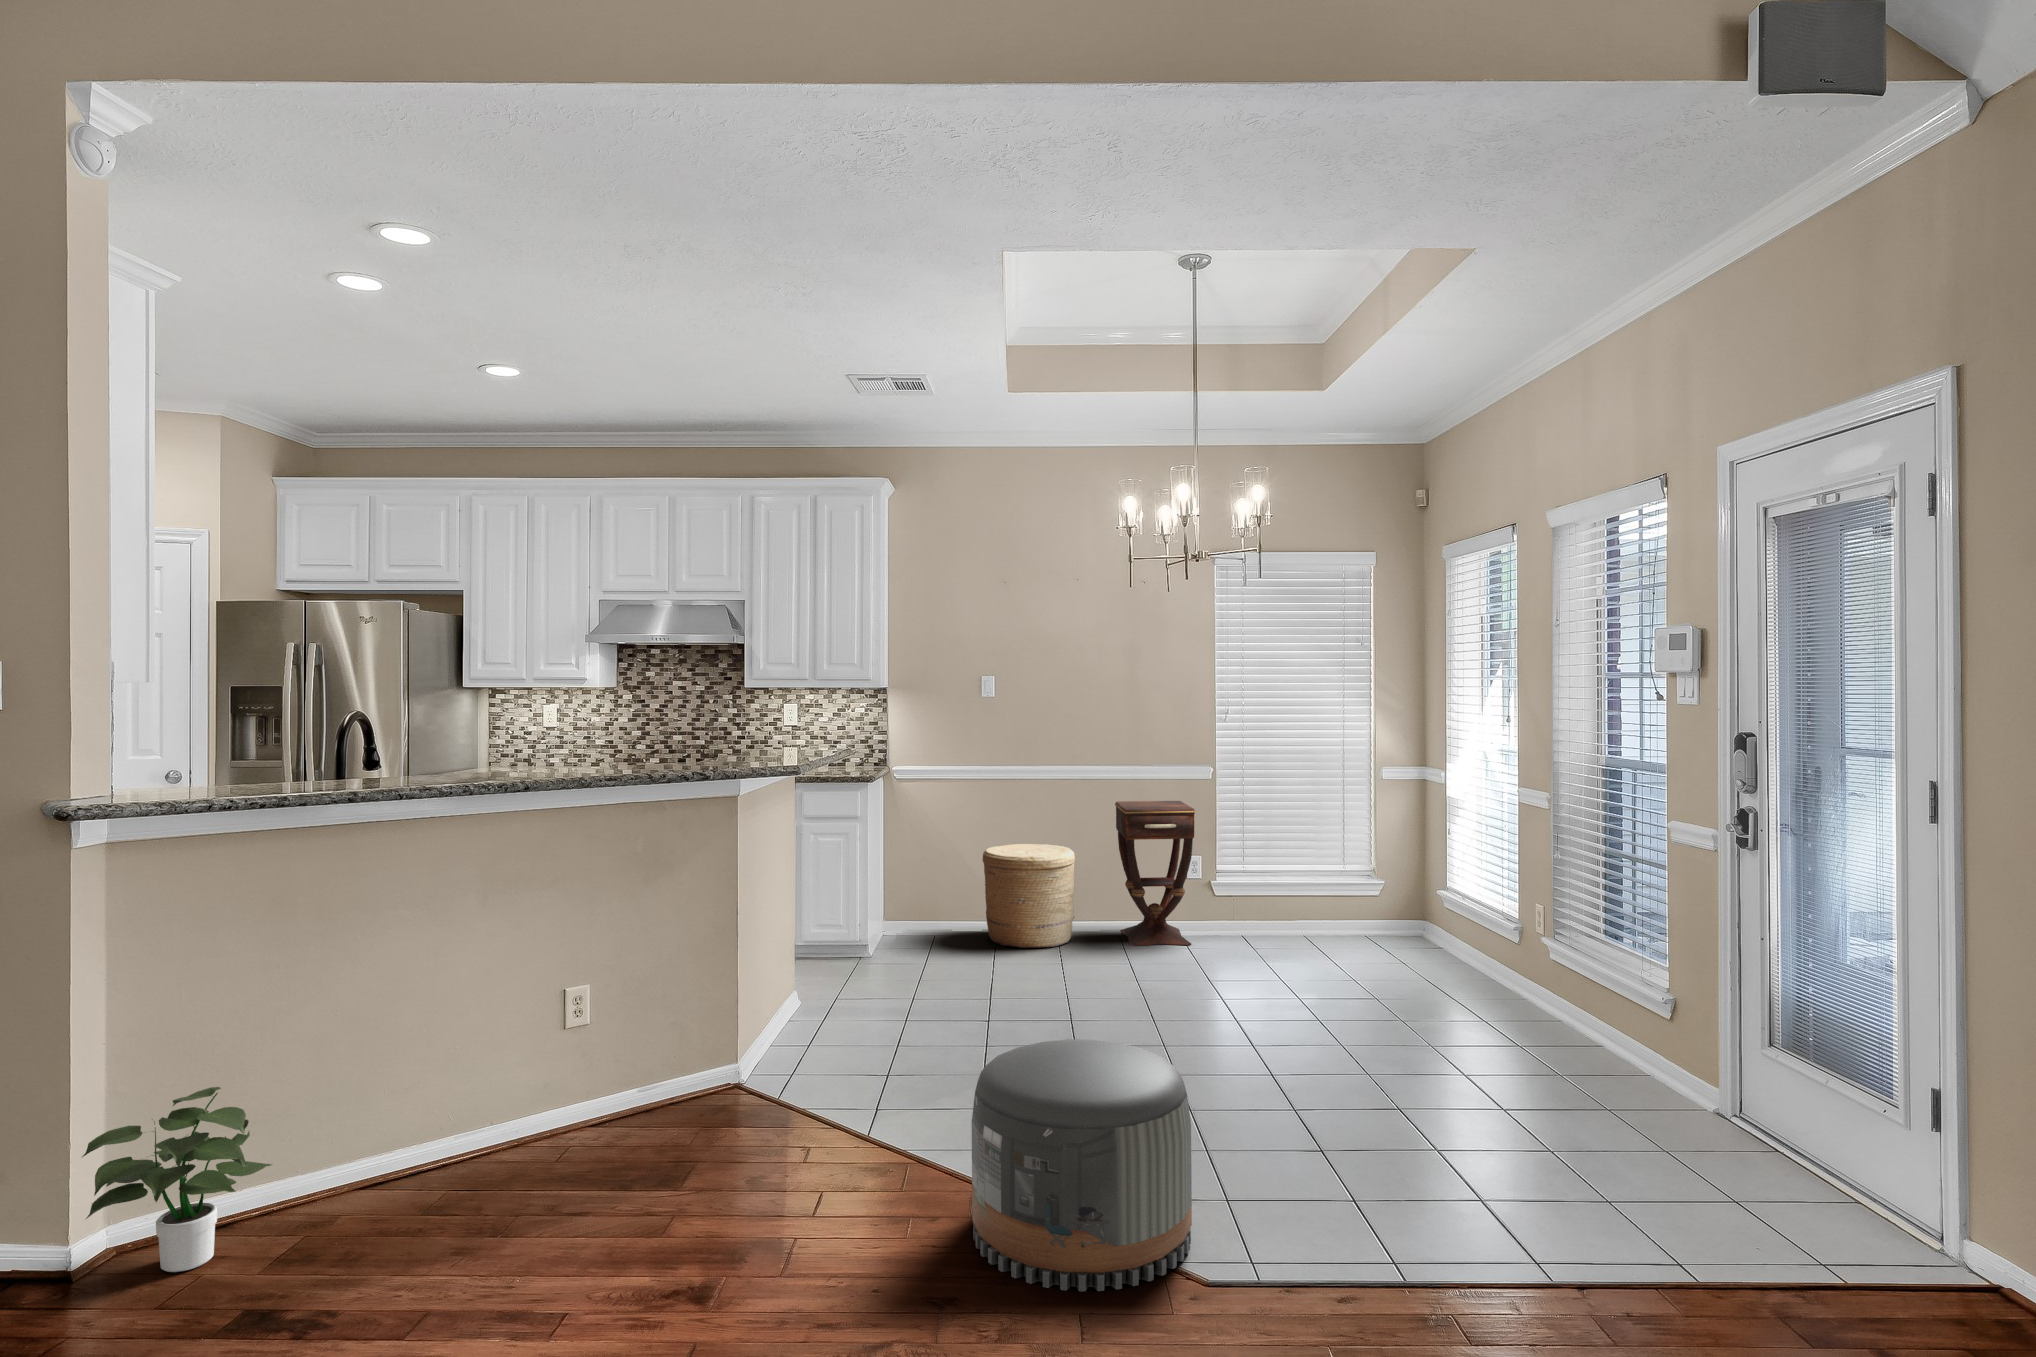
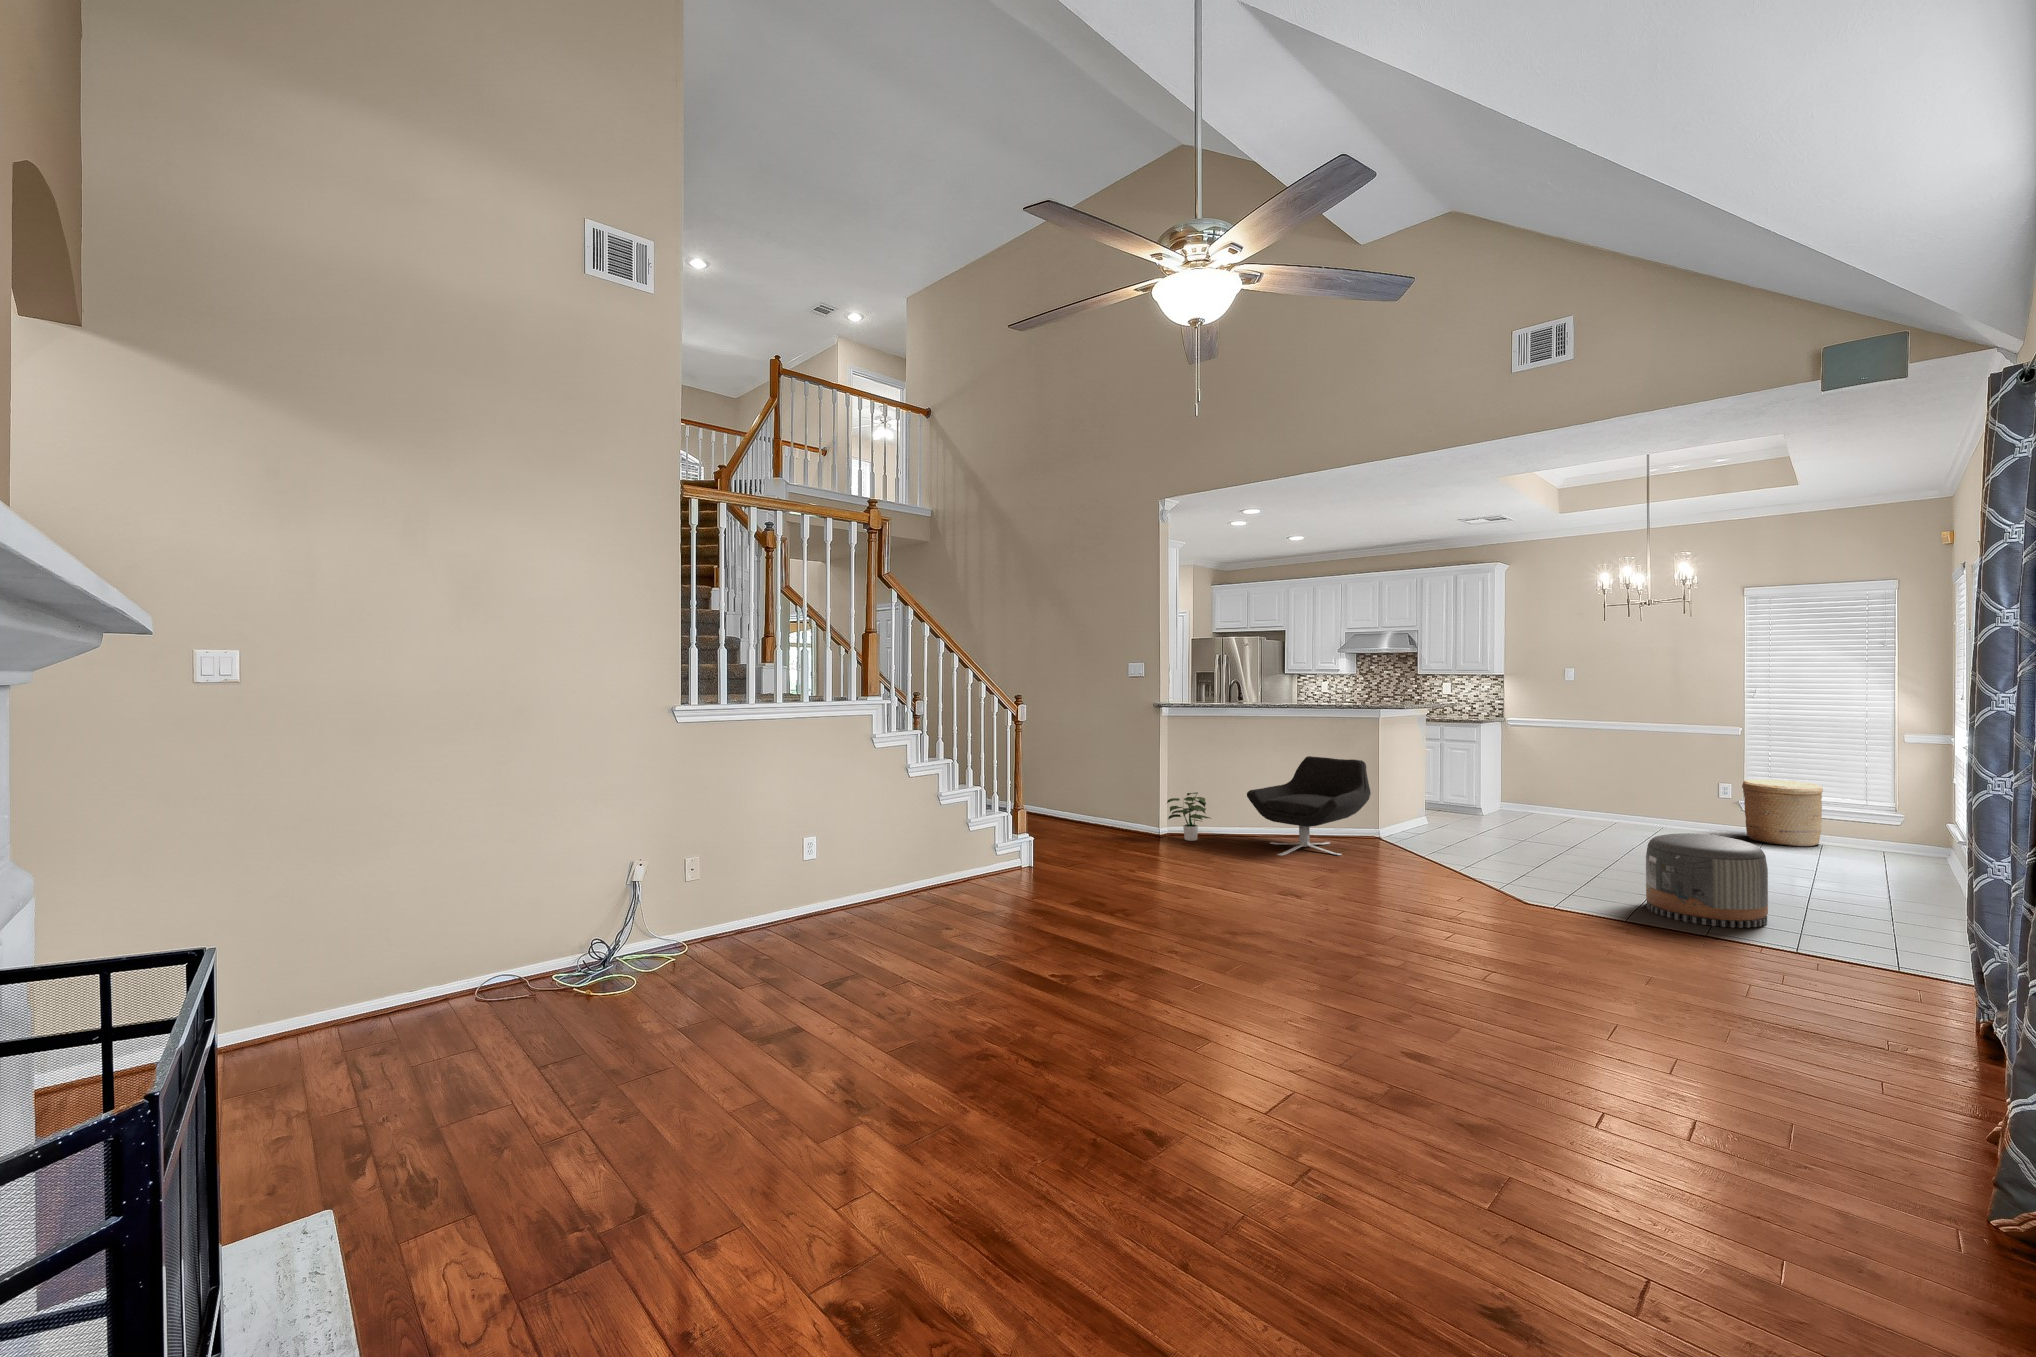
side table: present [1115,801,1195,946] -> none [1650,745,1708,834]
woven basket: present [983,844,1075,948] -> present [1742,779,1823,846]
lounge chair: none [398,912,752,1268] -> present [1247,756,1371,856]
pouf: present [972,1039,1192,1291] -> present [1646,833,1768,928]

